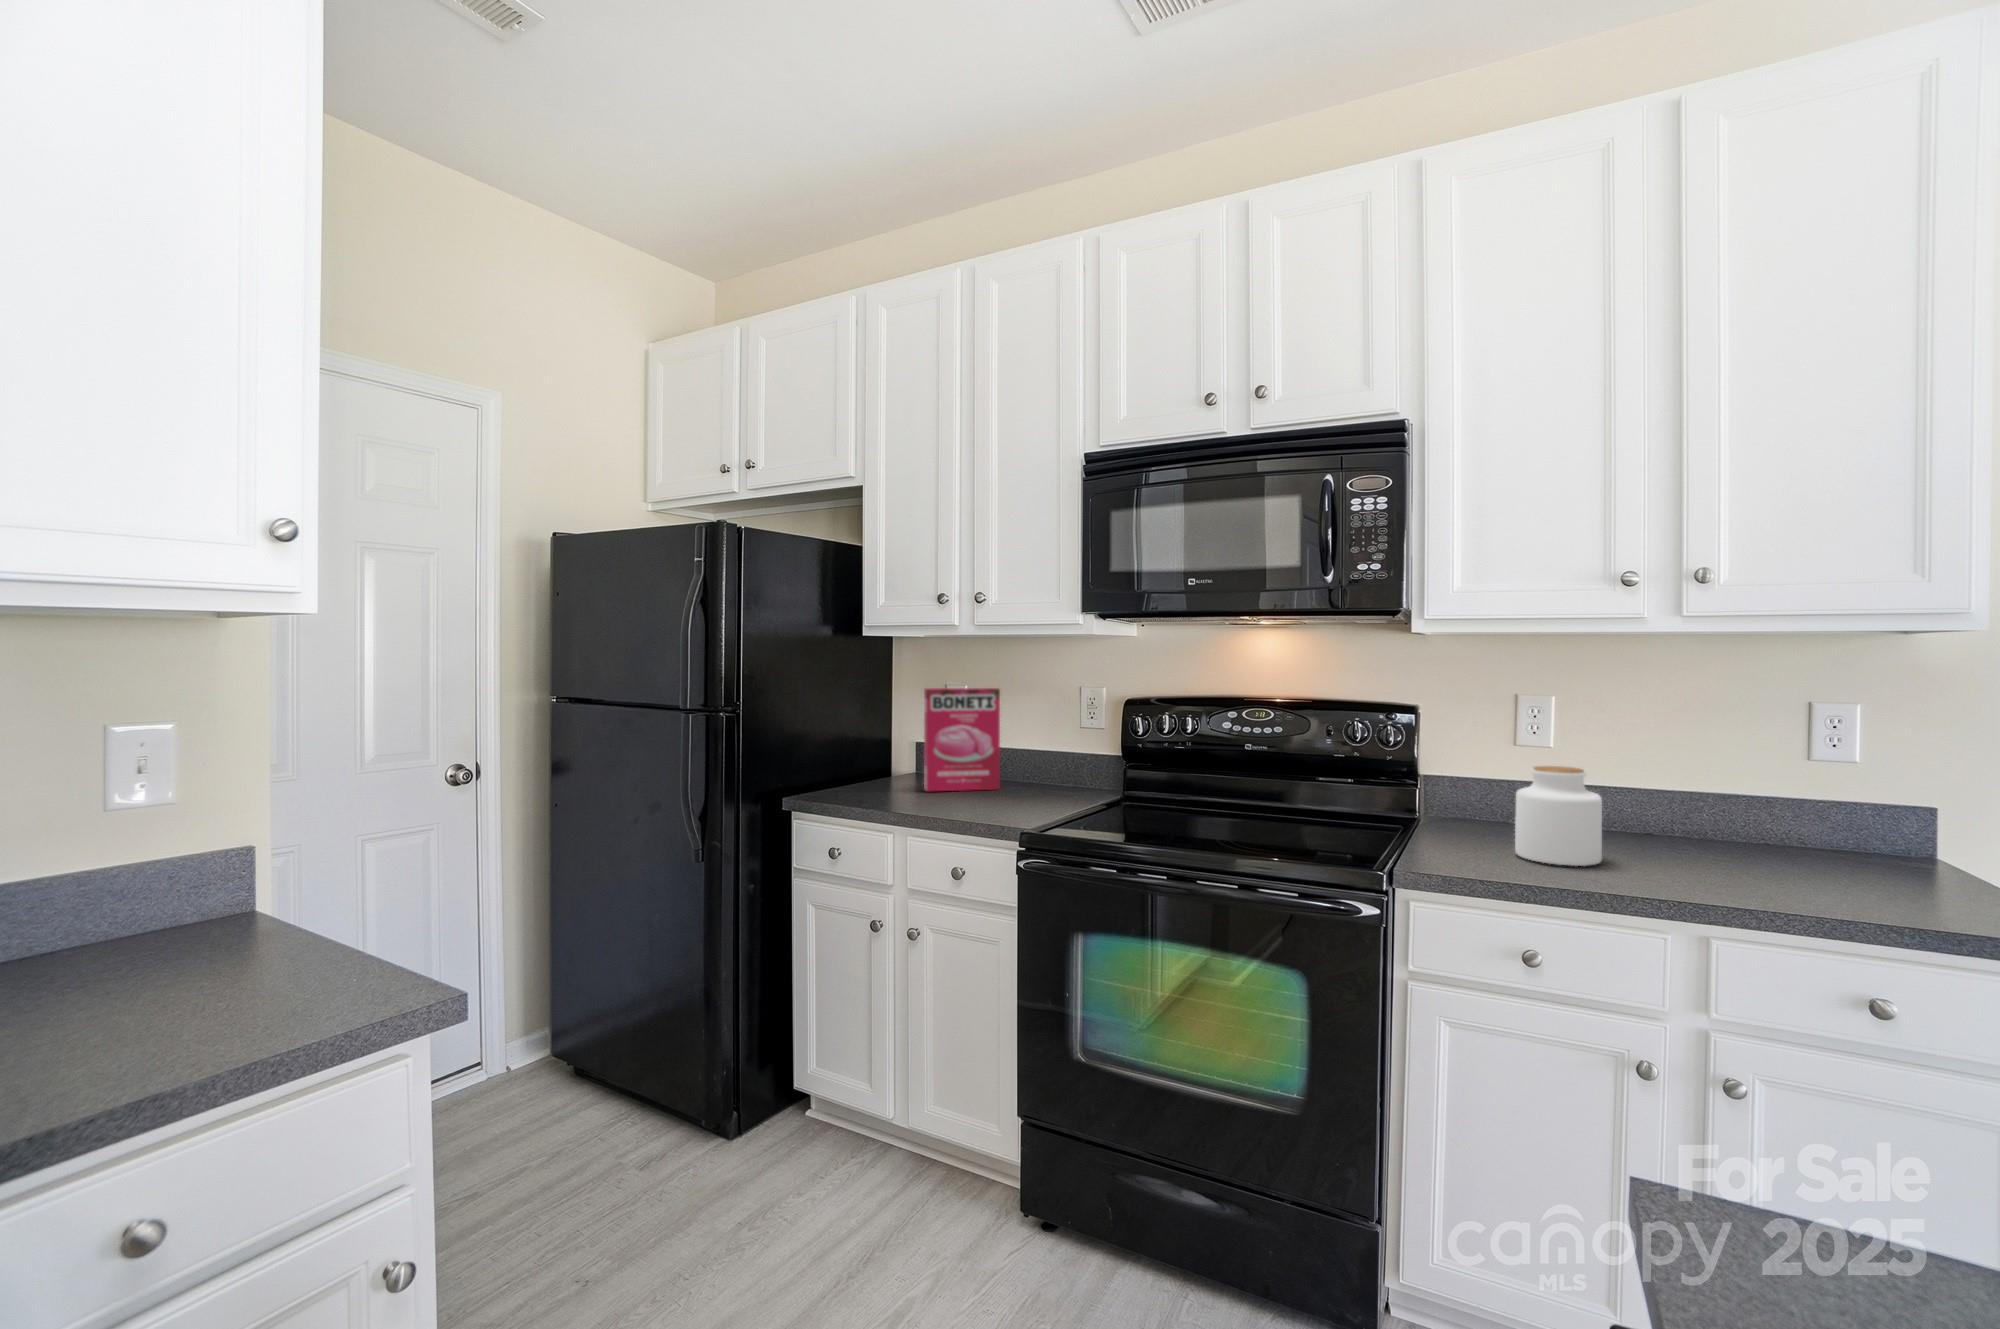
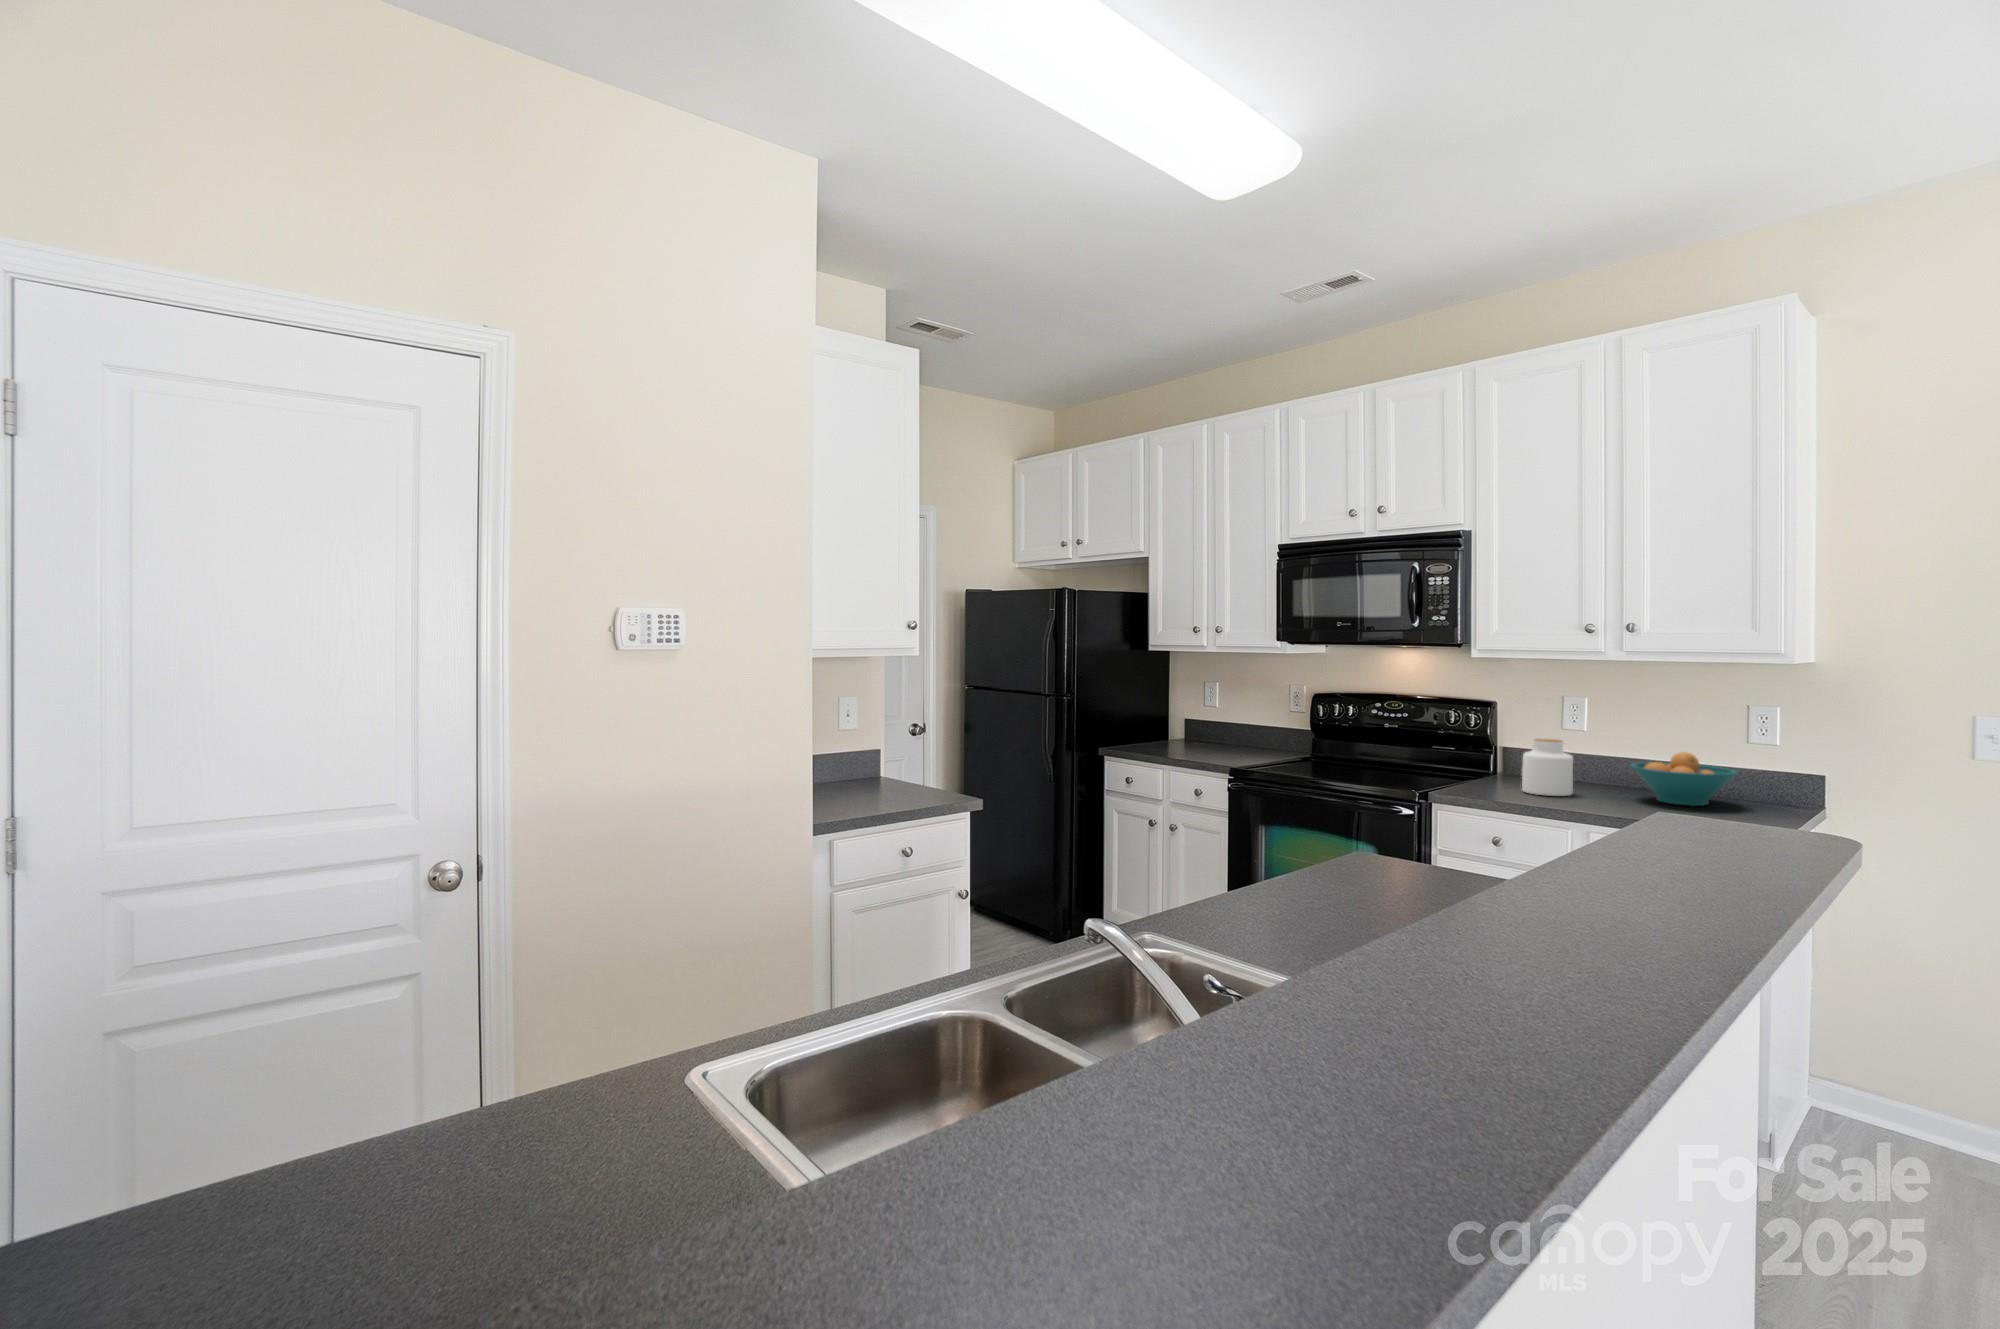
cereal box: present [924,688,1000,791] -> none [1186,684,1234,750]
fruit bowl: none [1684,783,1876,874] -> present [1631,752,1738,806]

